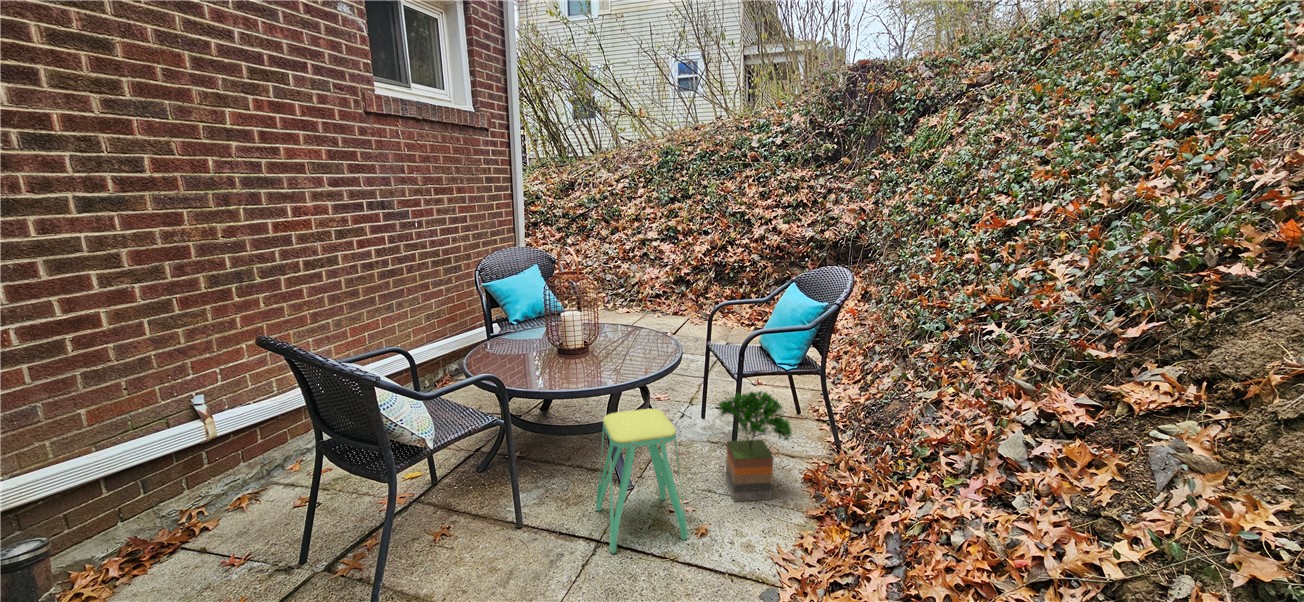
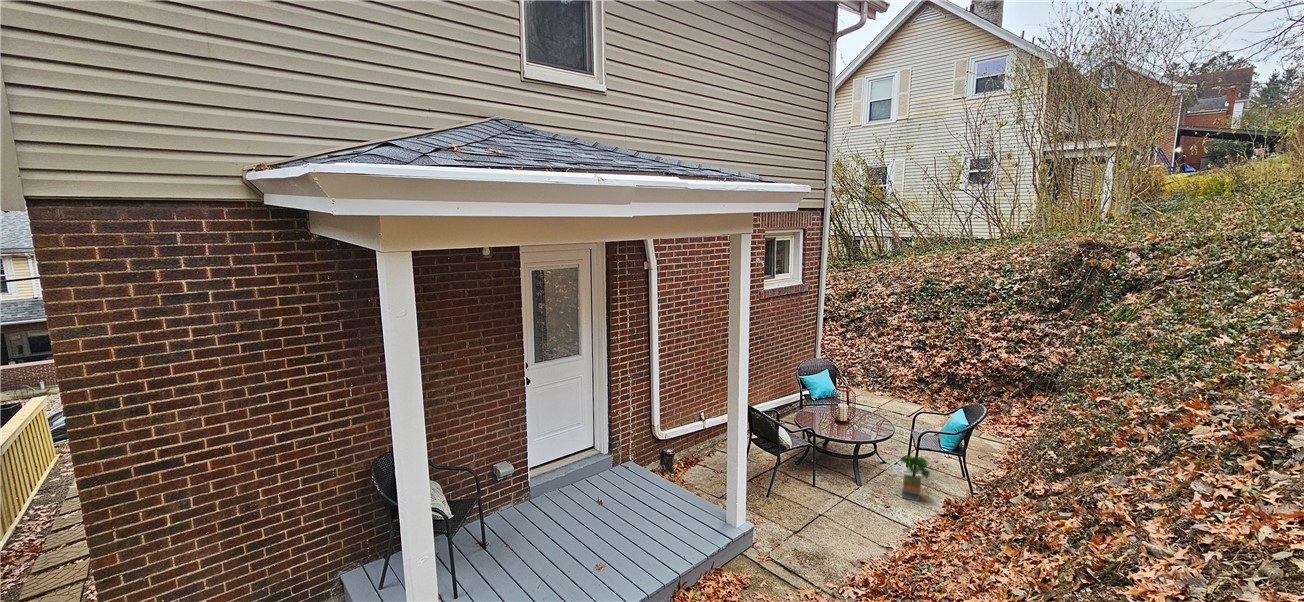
stool: present [596,409,688,553] -> none [845,451,878,503]

